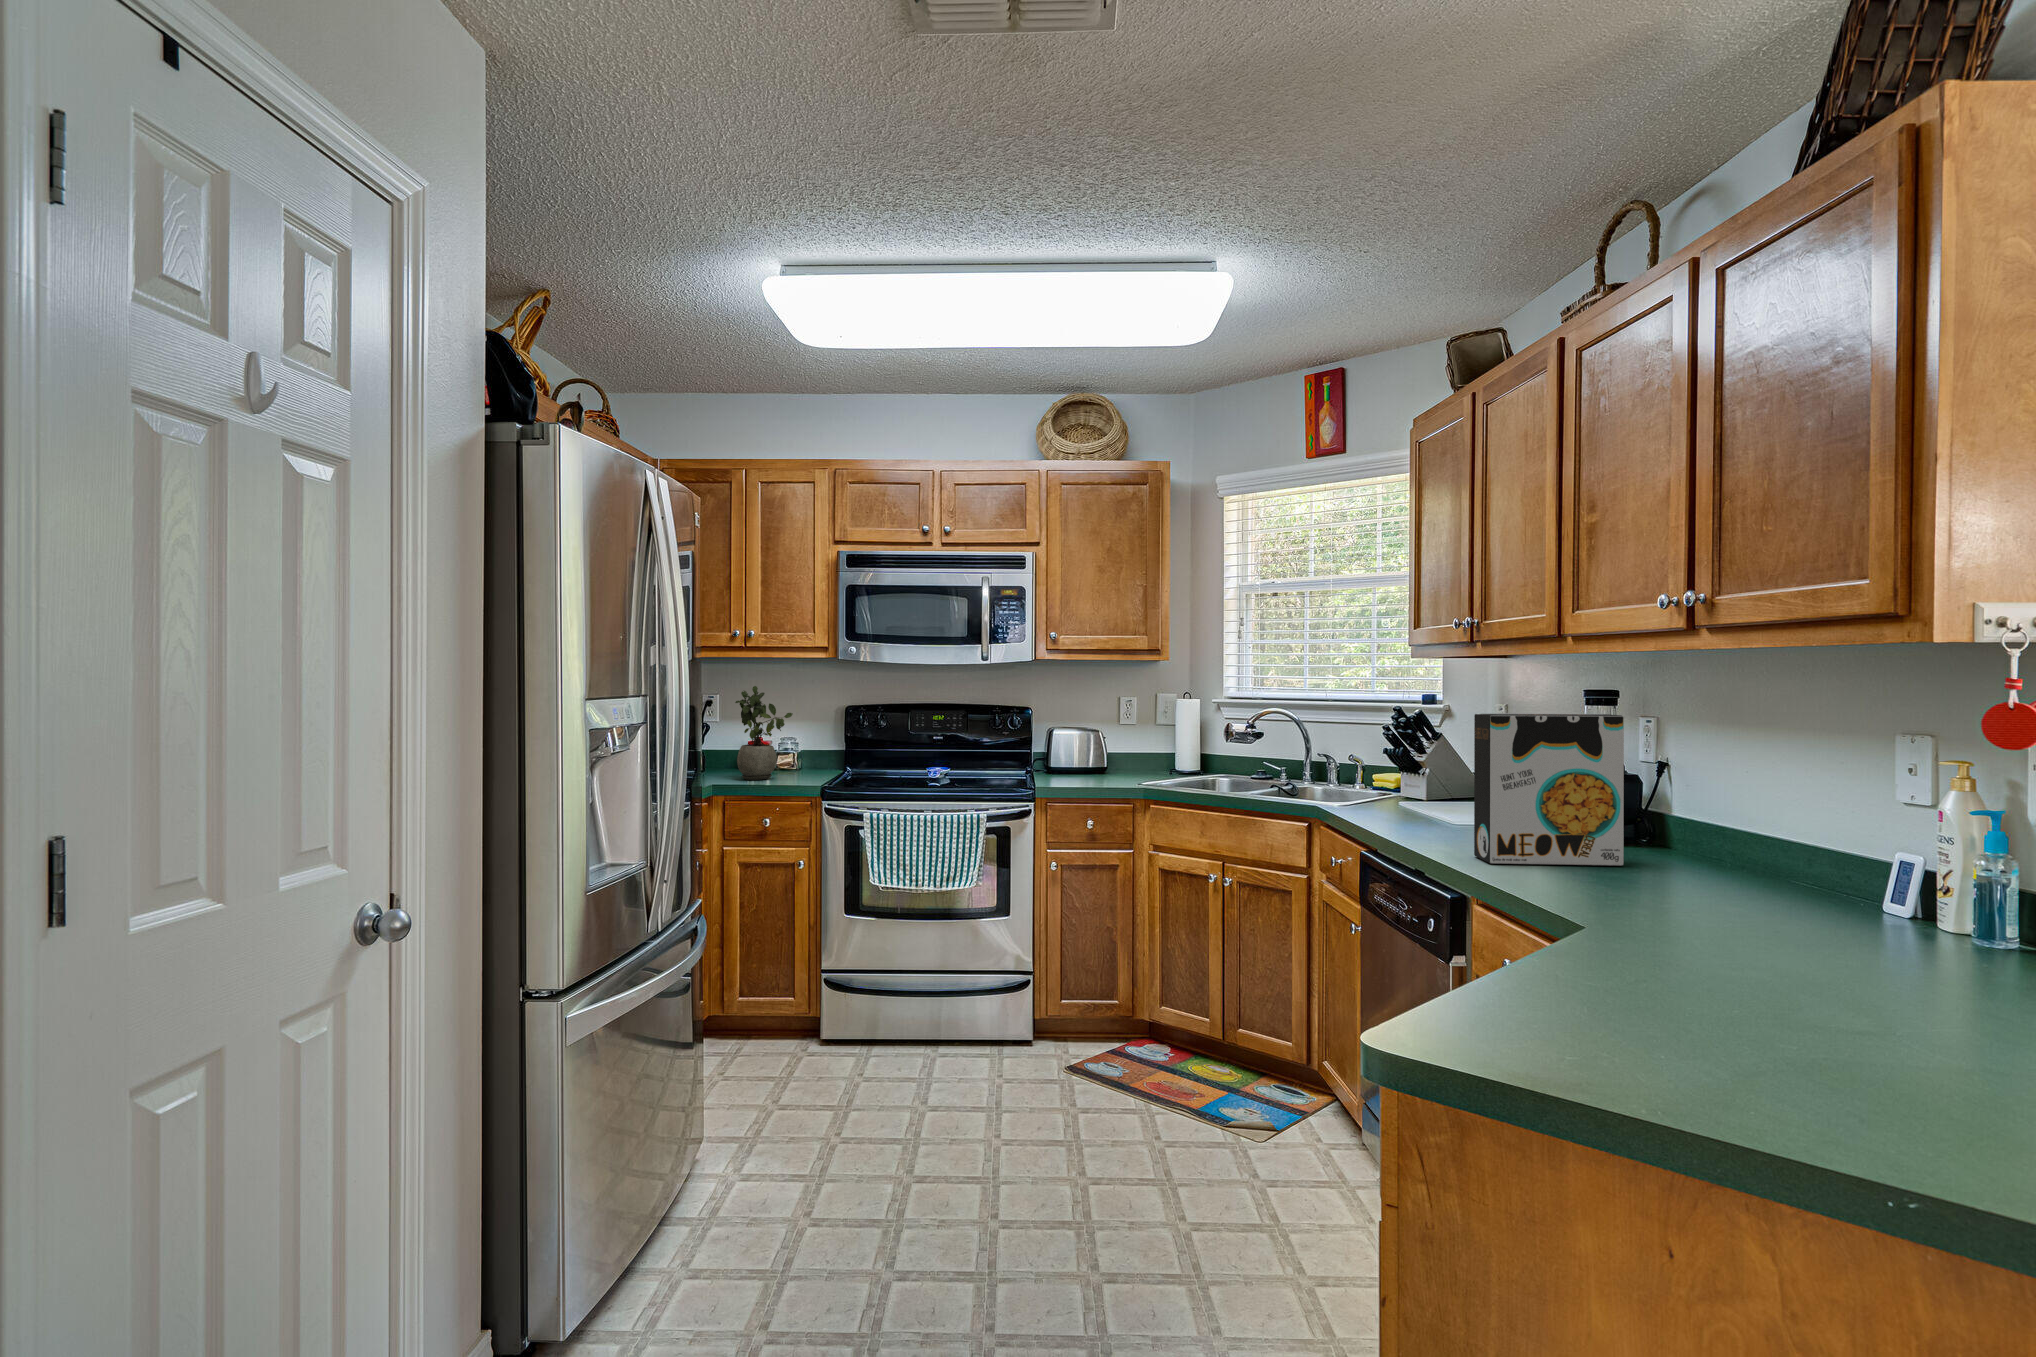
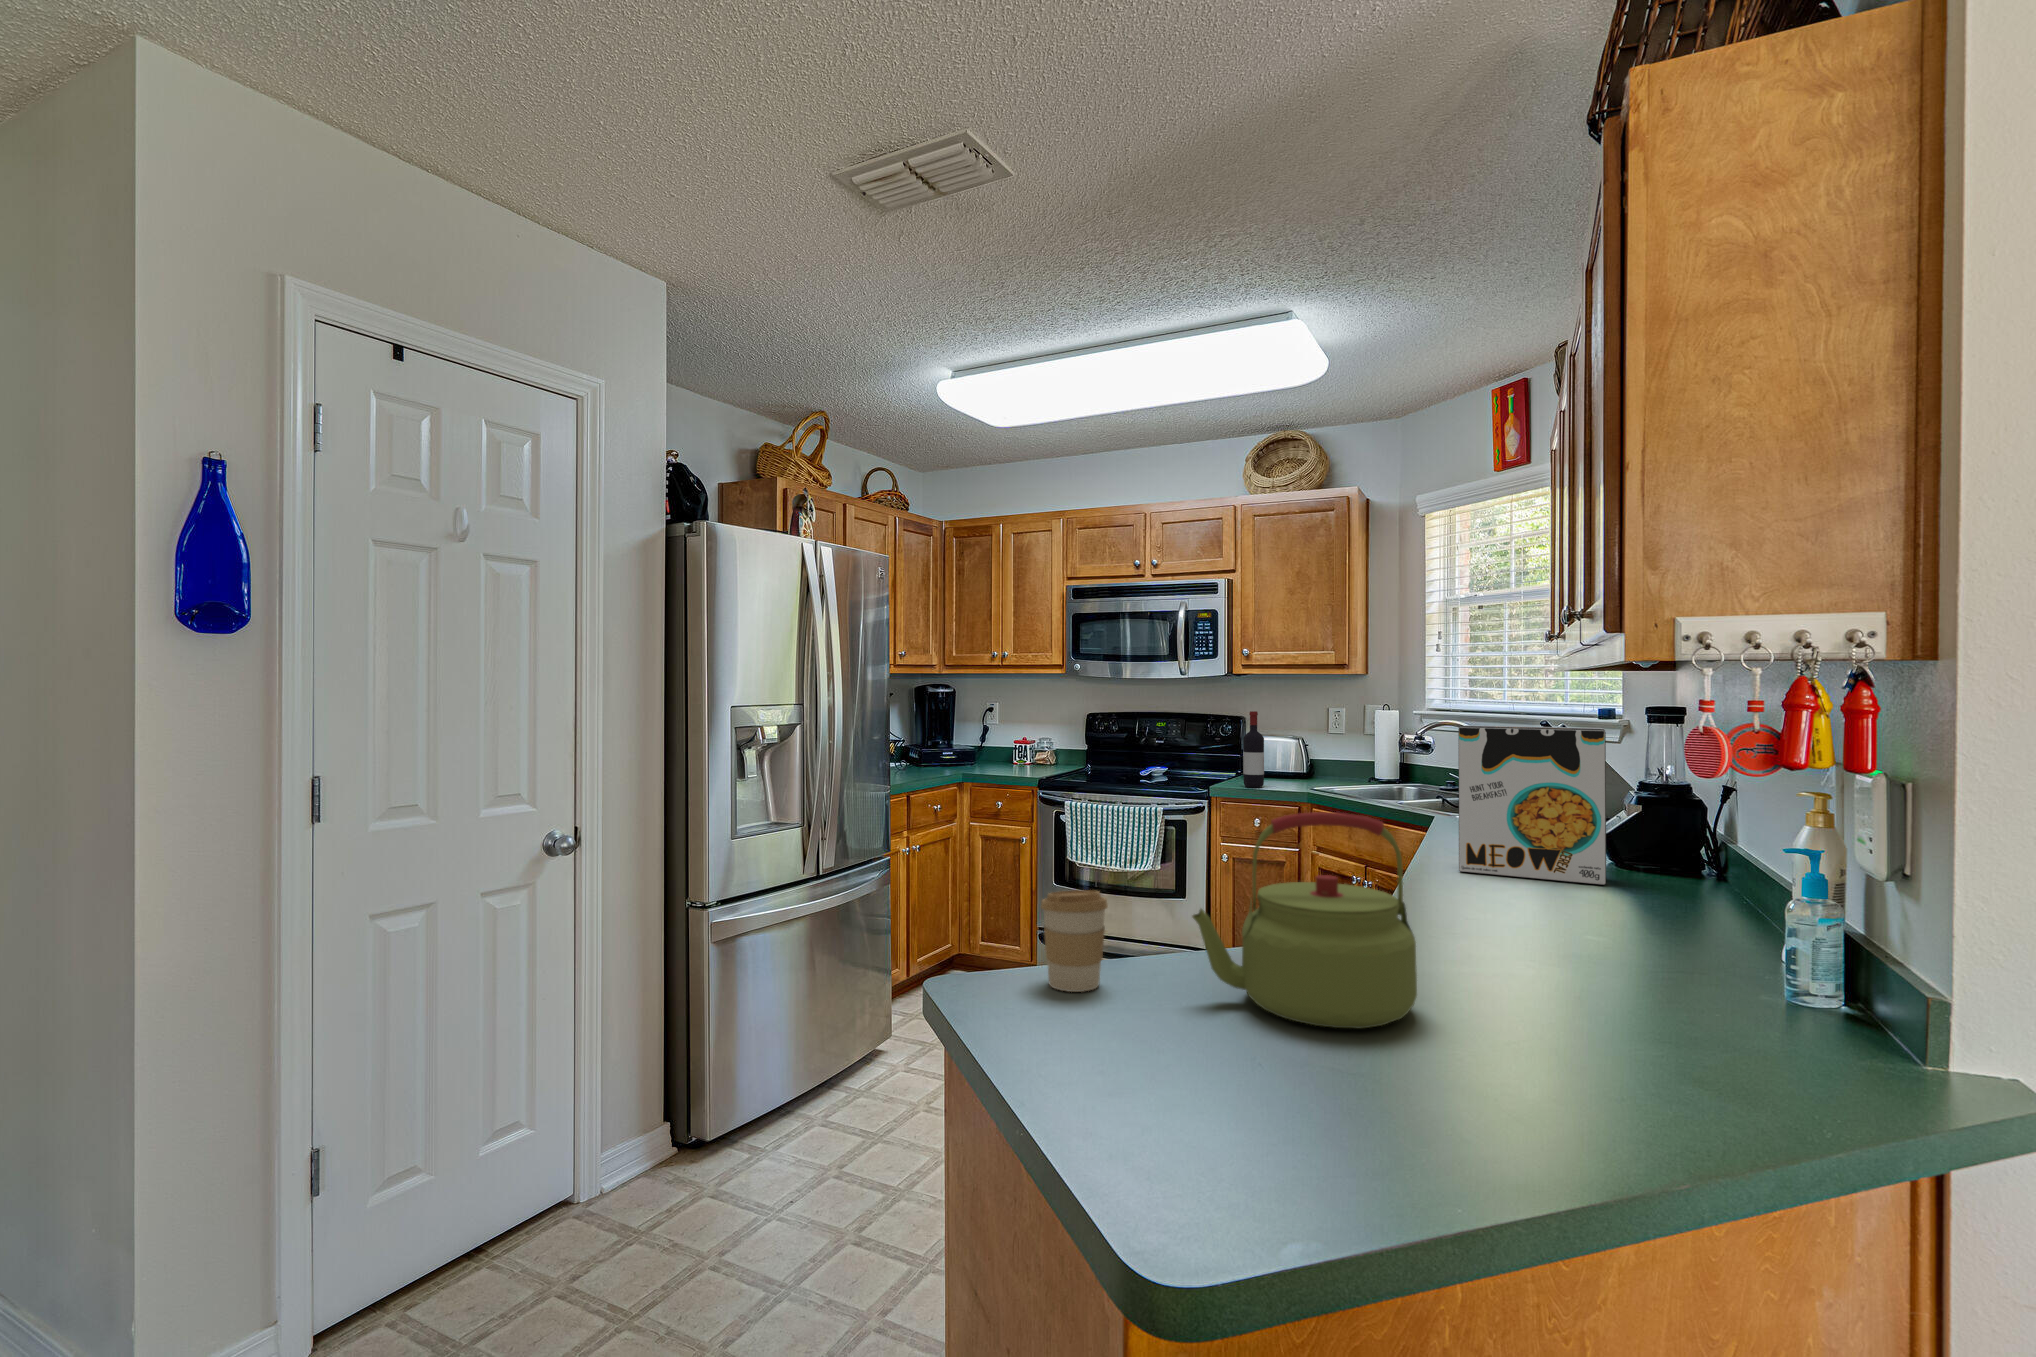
potted plant: present [735,686,793,780] -> none [987,696,1026,771]
wine bottle: none [1070,701,1092,786] -> present [1243,711,1264,788]
kettle: none [1678,815,1914,1059] -> present [1192,812,1417,1028]
coffee cup: none [1486,931,1582,1064] -> present [1041,890,1108,992]

